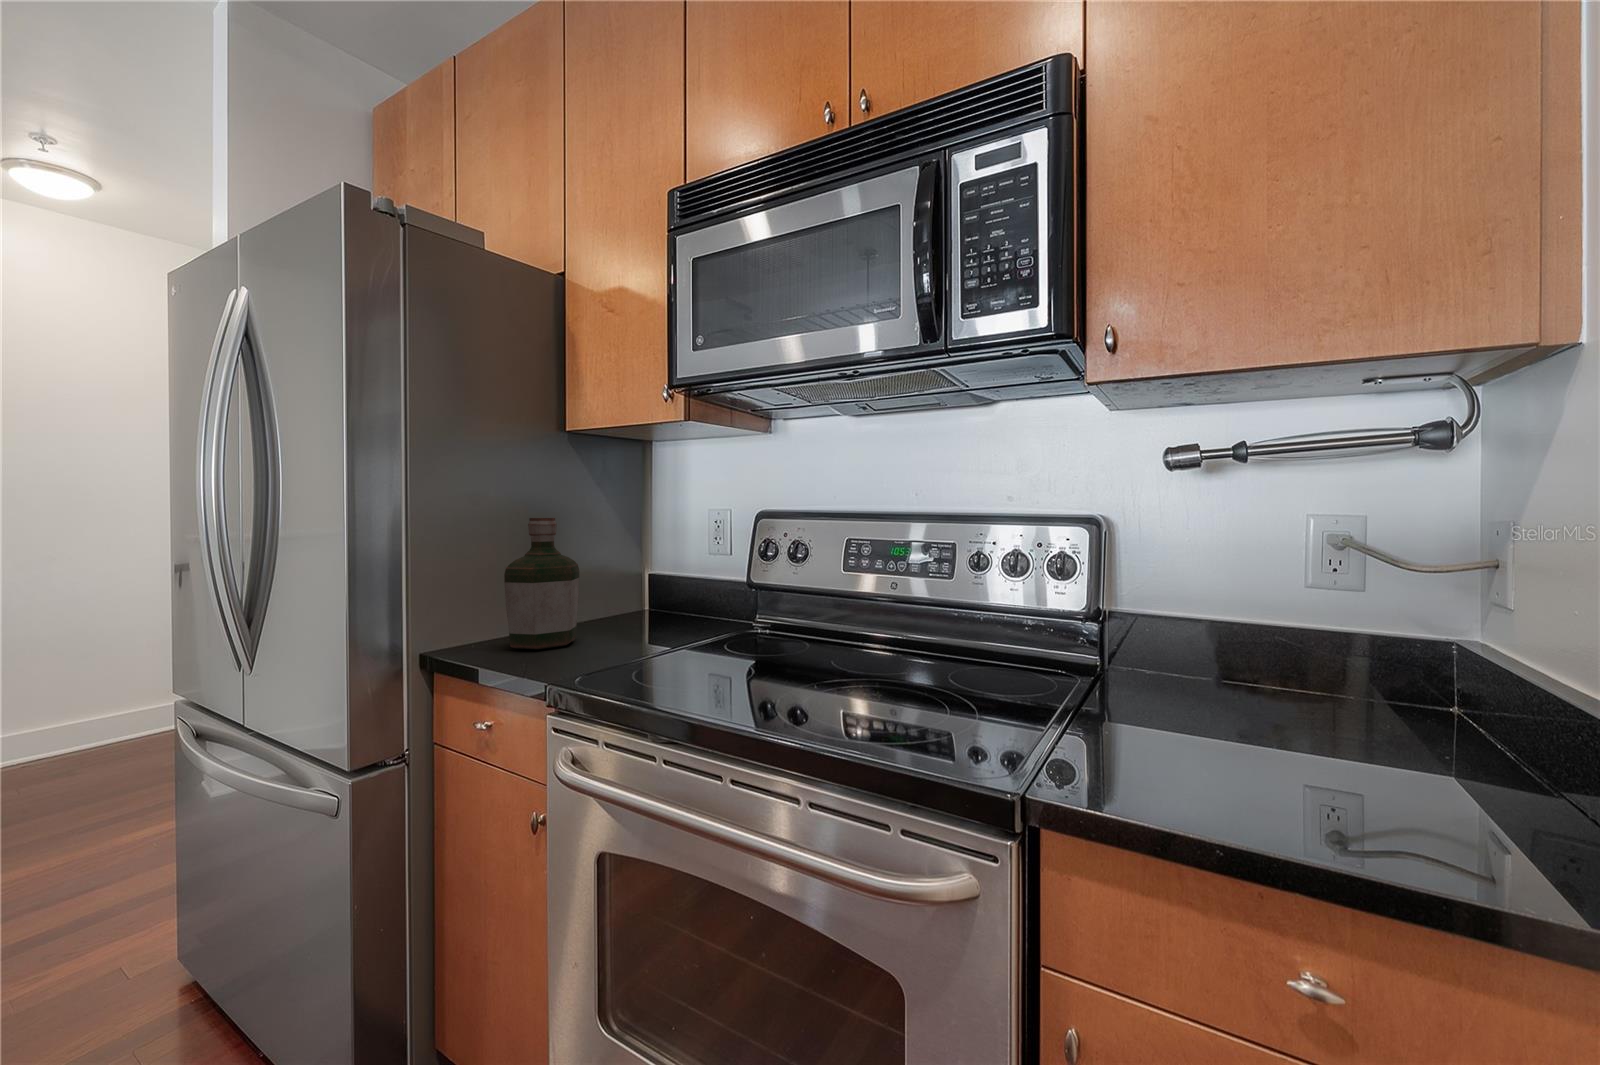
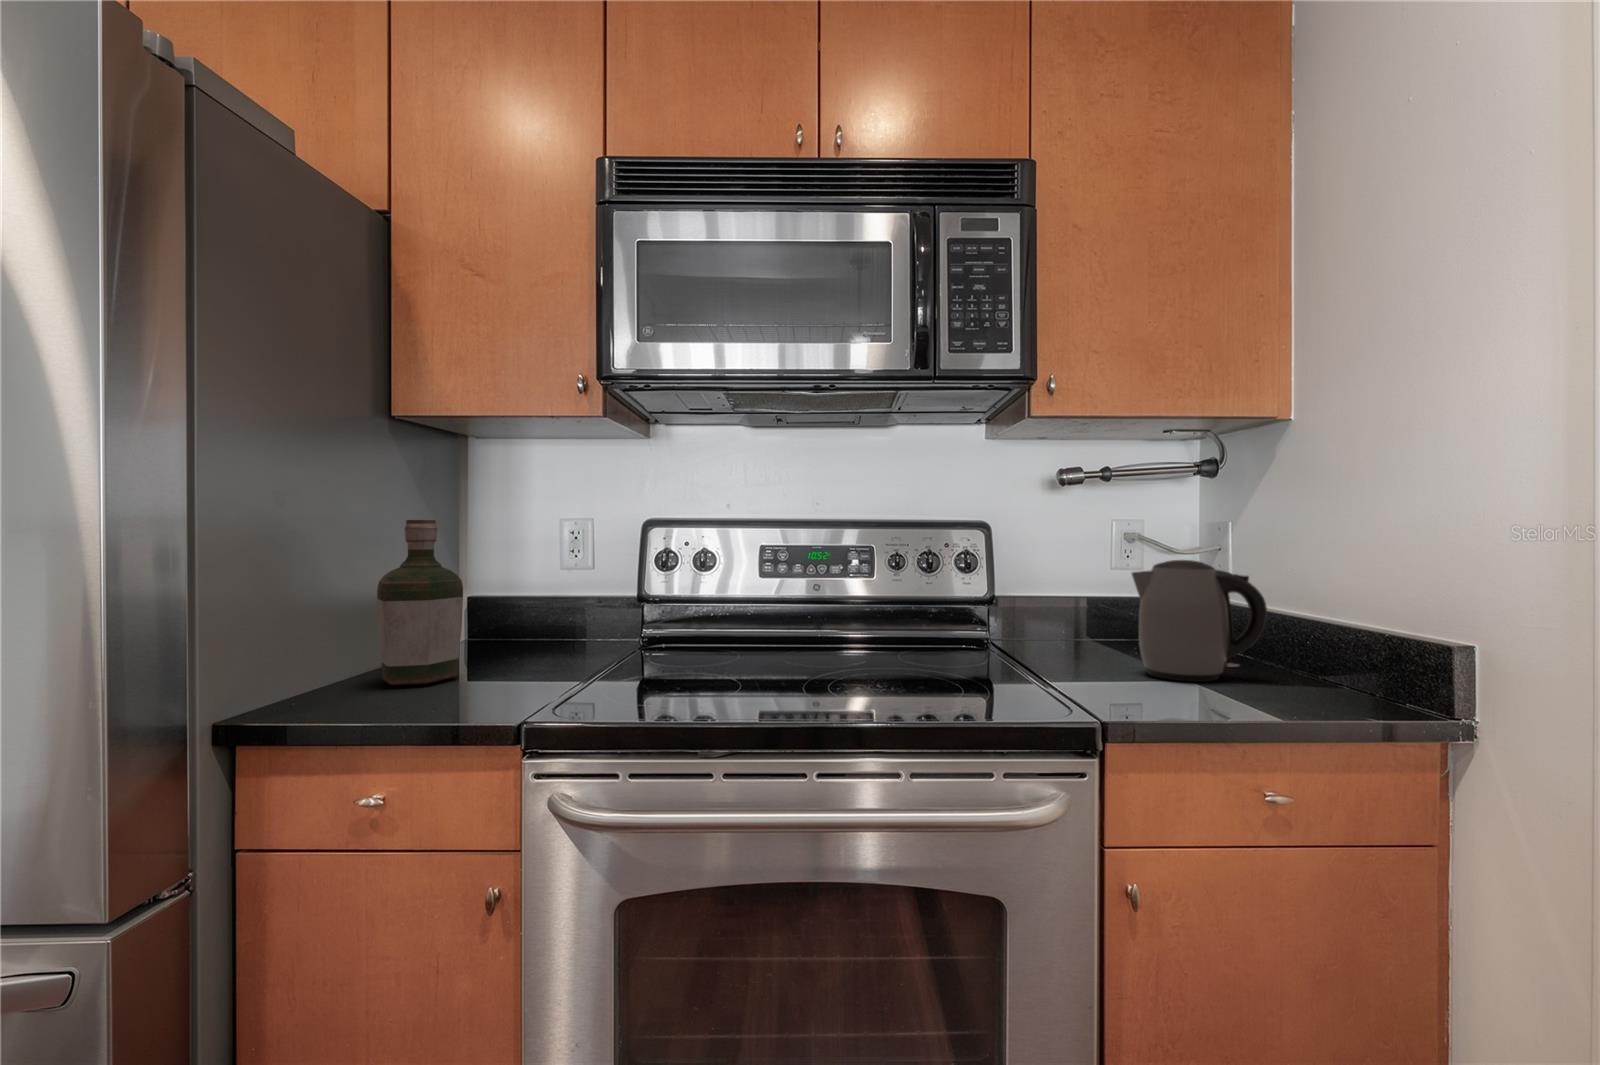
kettle: none [1234,578,1466,766] -> present [1132,560,1267,682]

